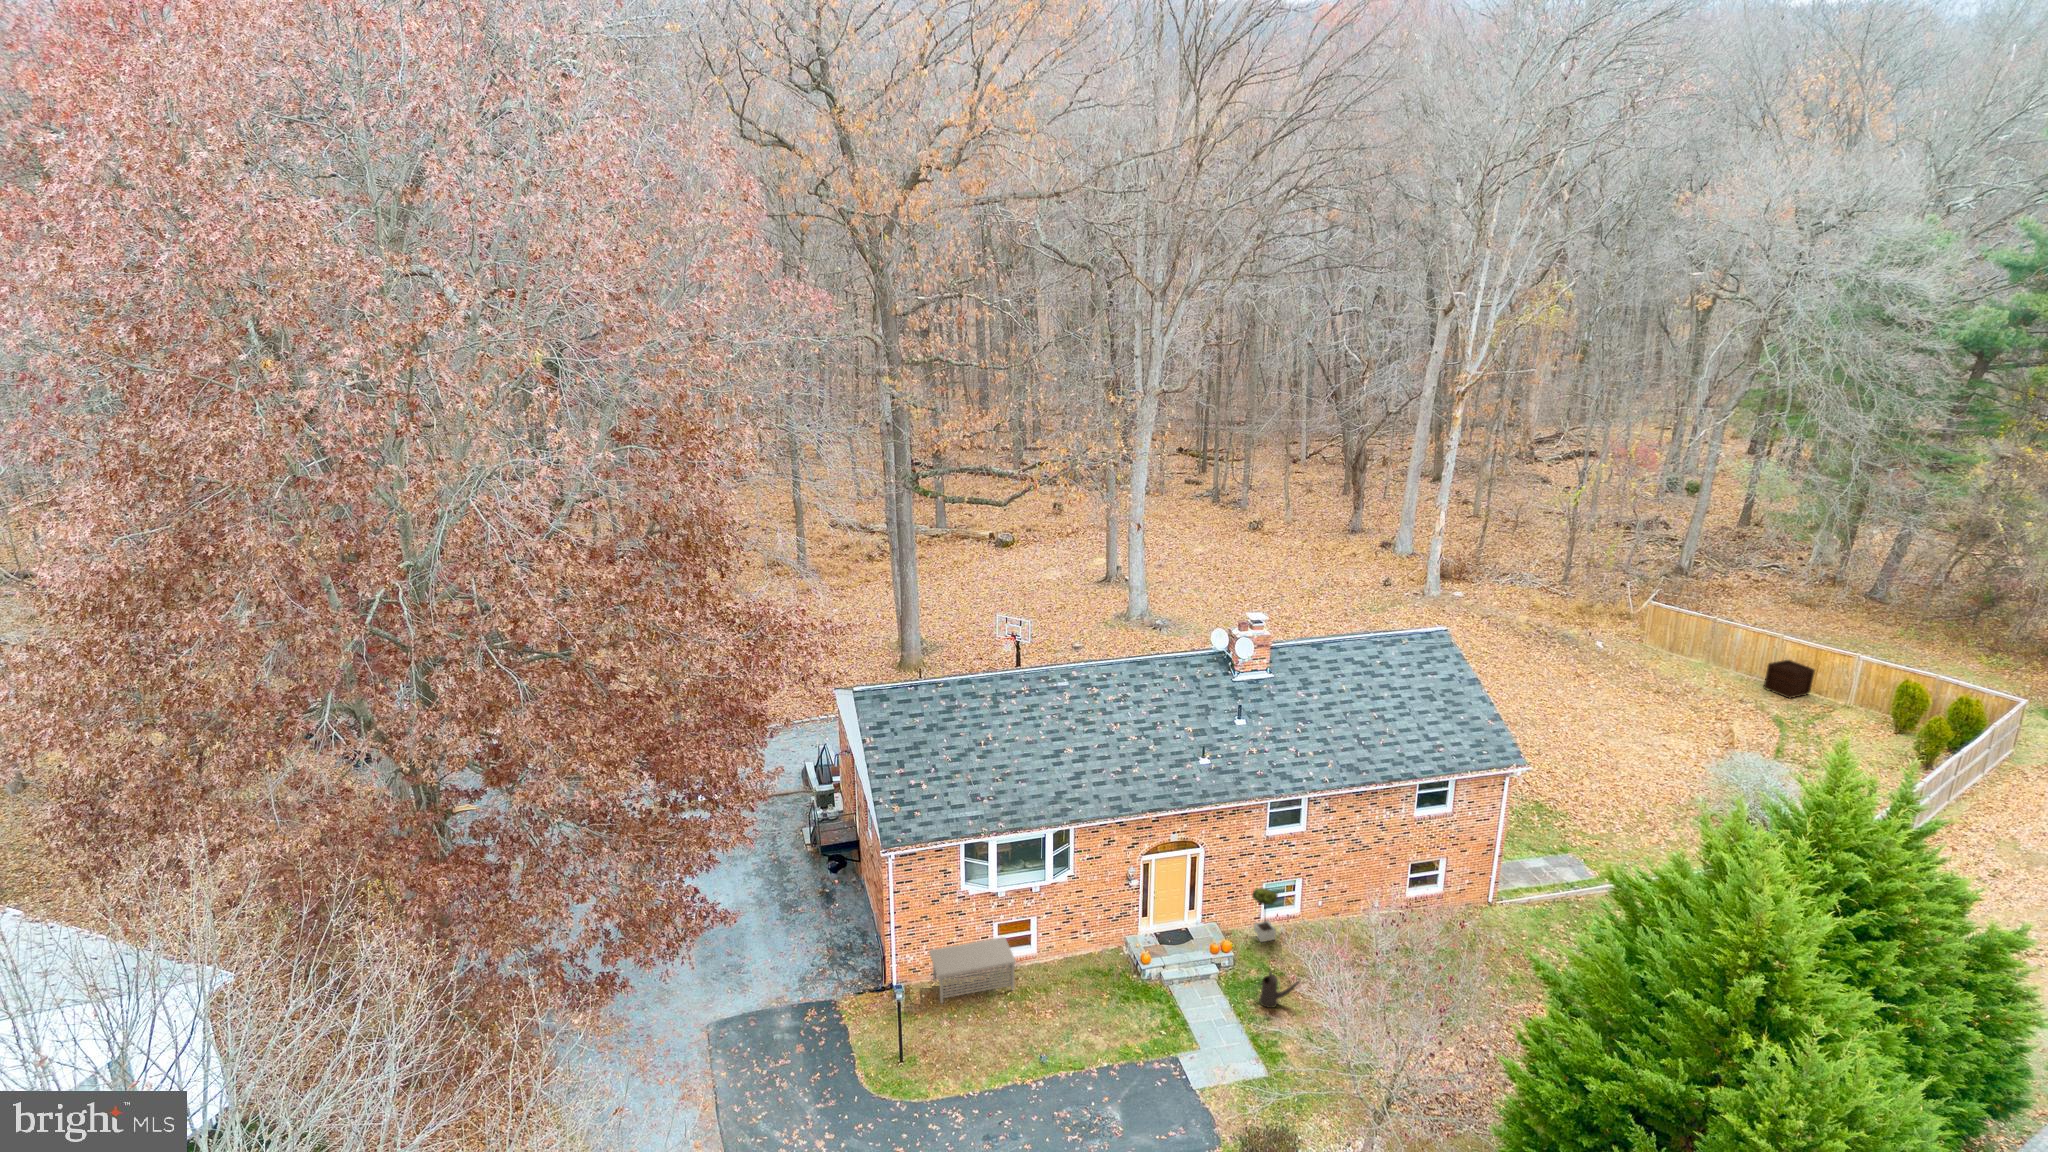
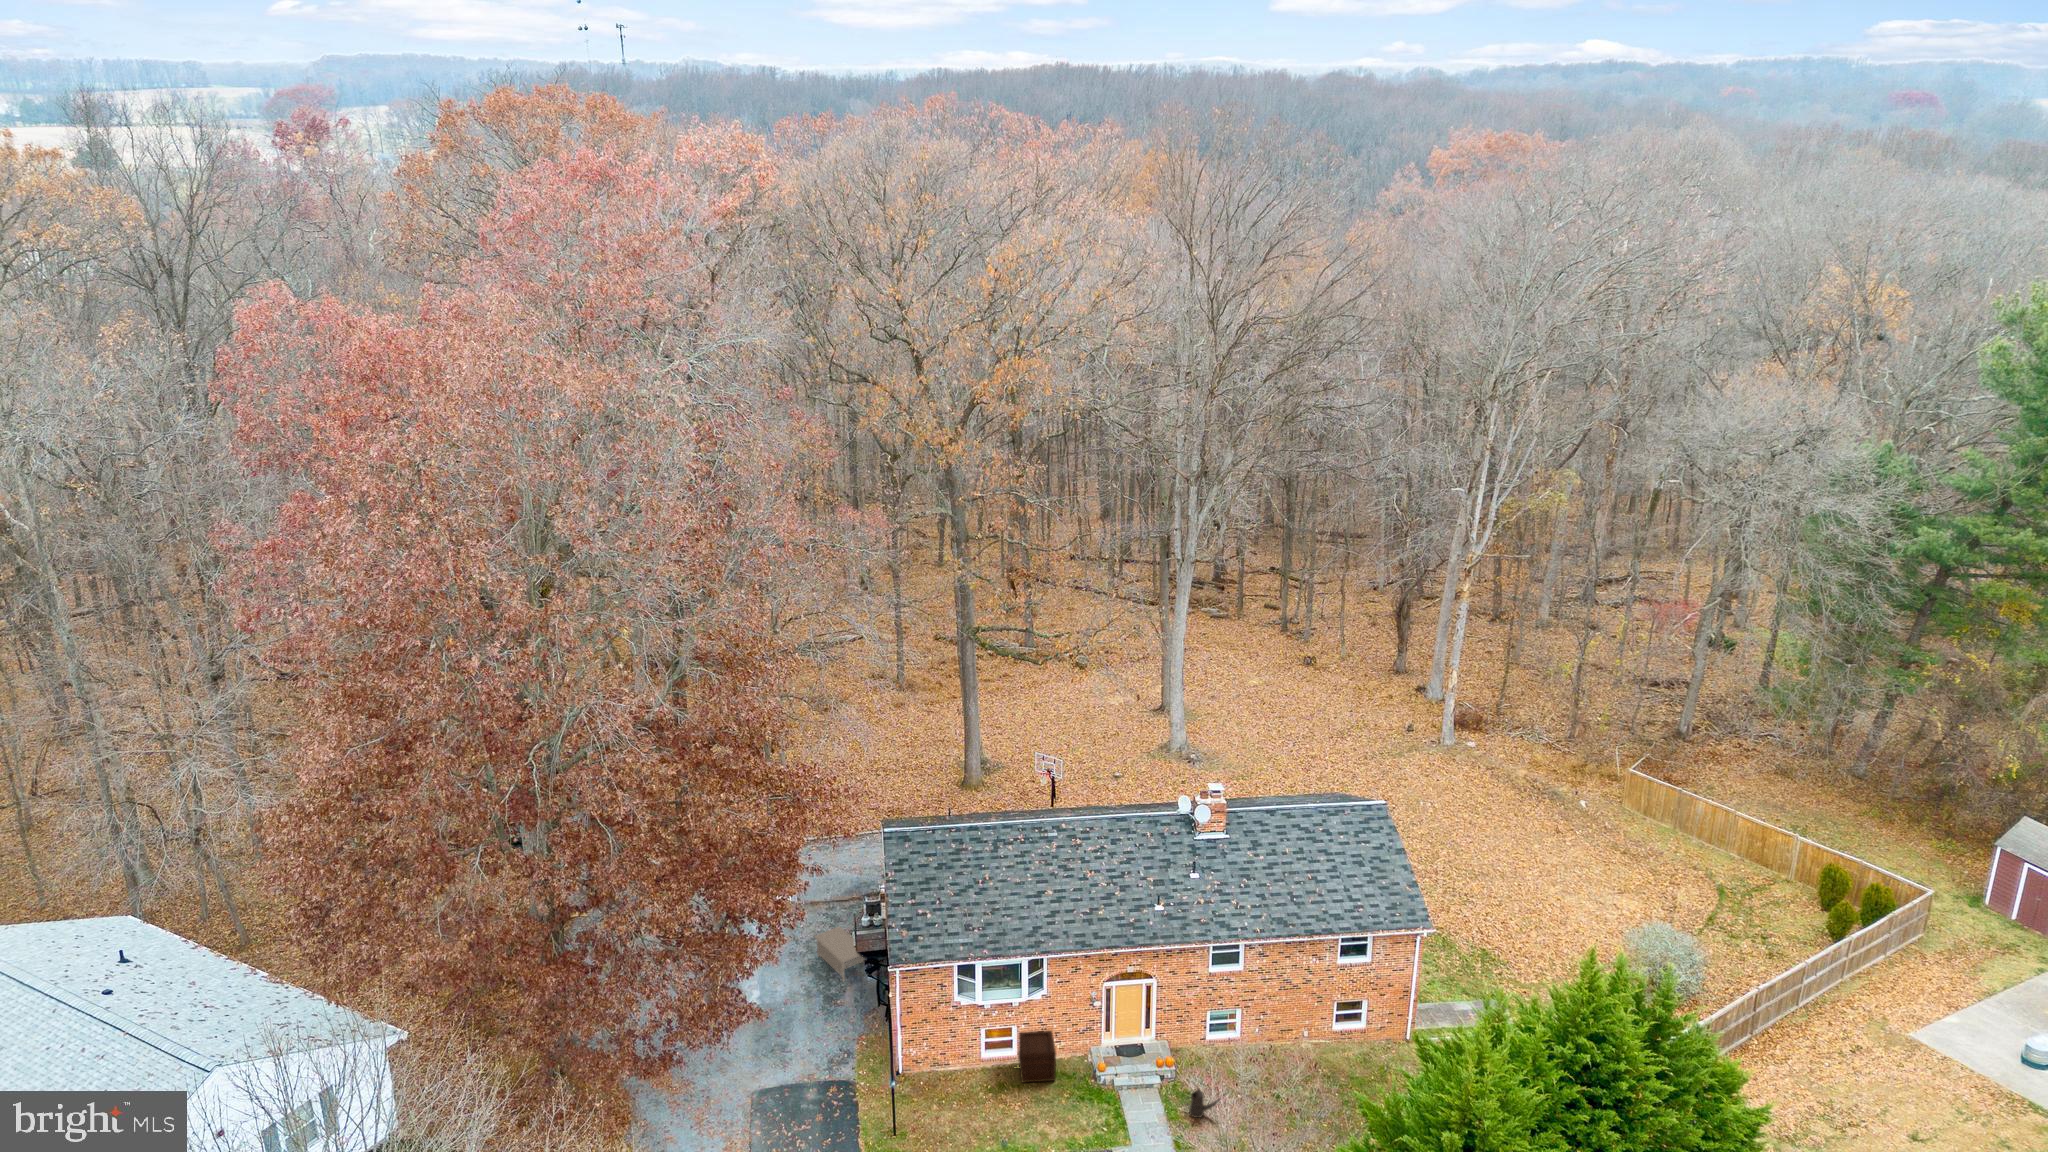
wooden crate: present [1764,660,1815,698] -> present [1018,1030,1056,1083]
potted tree: present [1252,888,1278,942] -> none [1196,1015,1217,1060]
storage bench: present [929,937,1016,1003] -> present [815,927,864,981]

